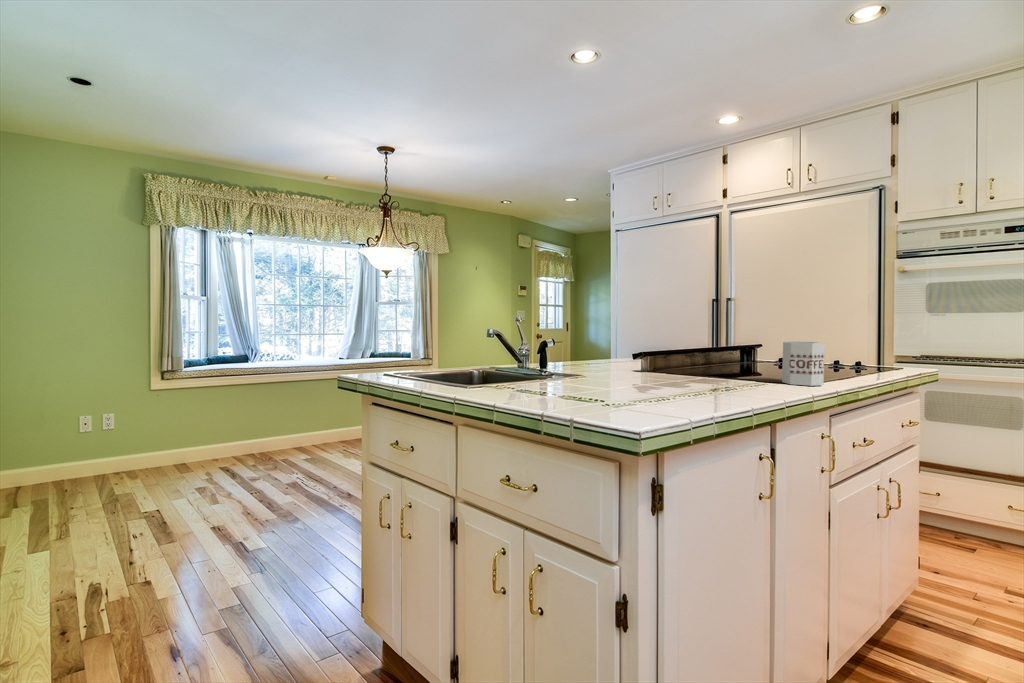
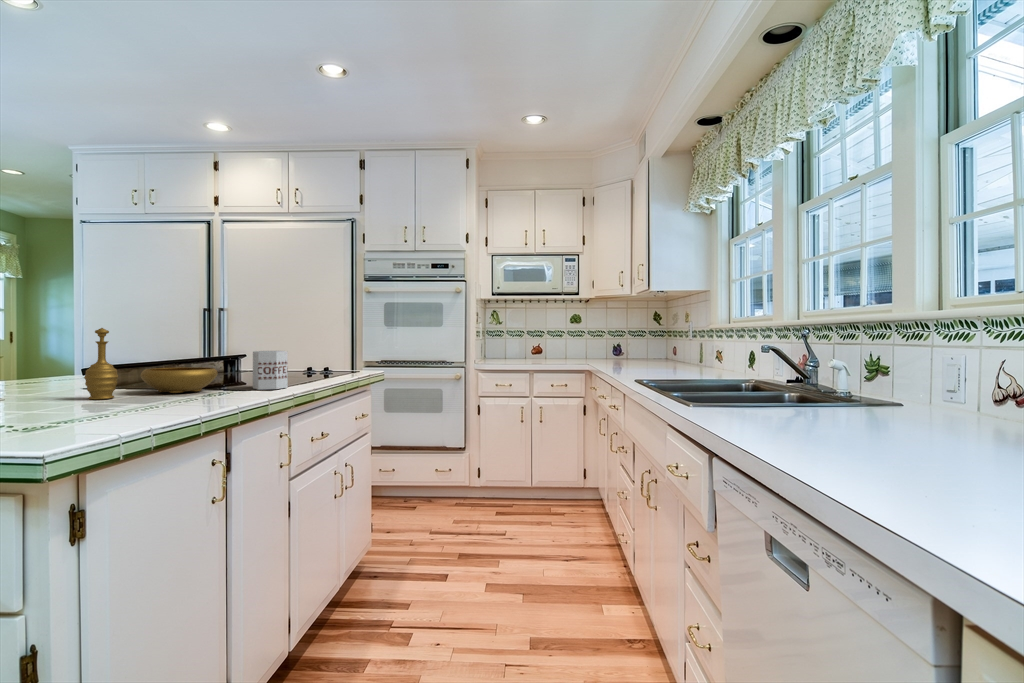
decorative bowl: none [643,317,747,380] -> present [84,328,218,399]

